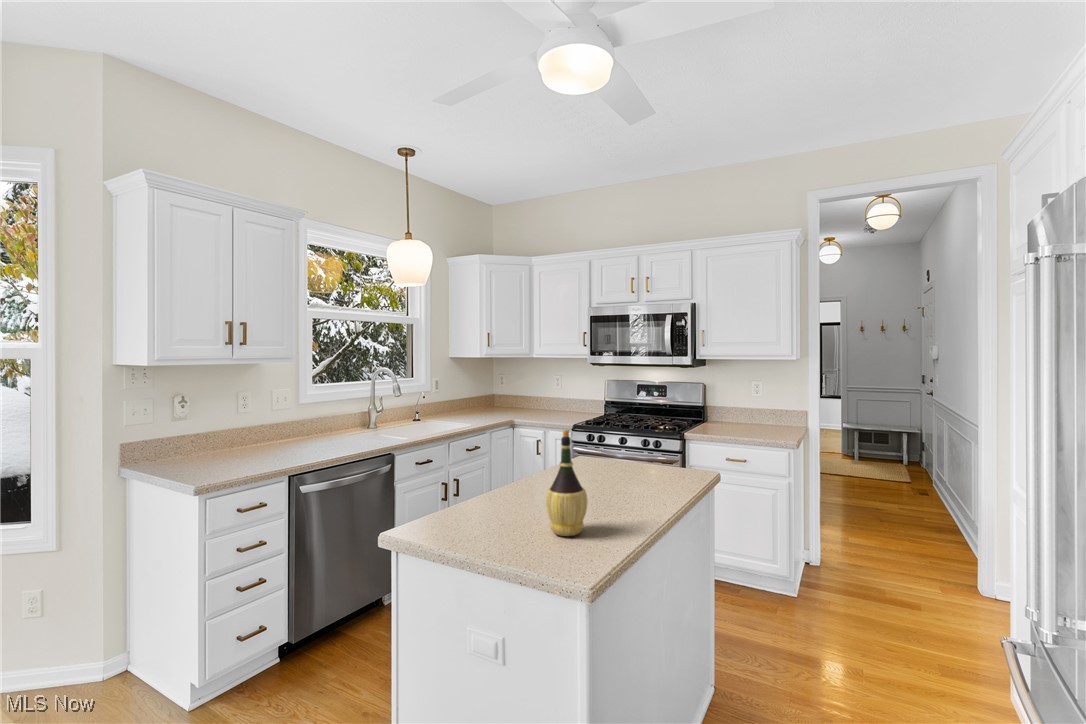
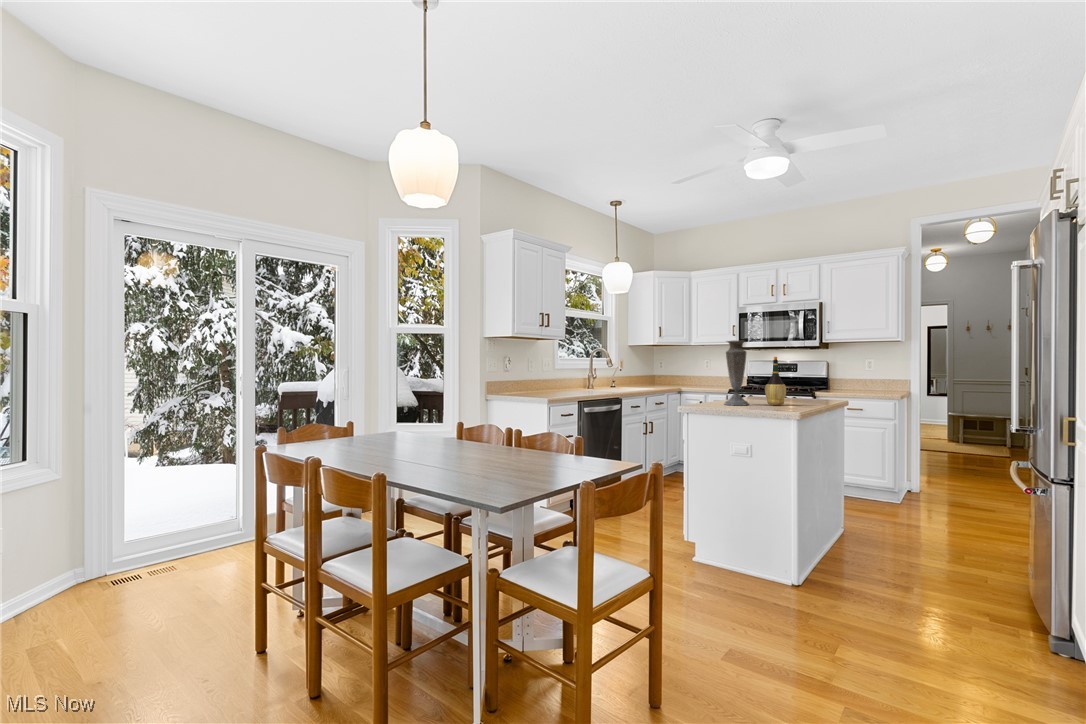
vase: none [460,395,514,542] -> present [724,340,749,405]

